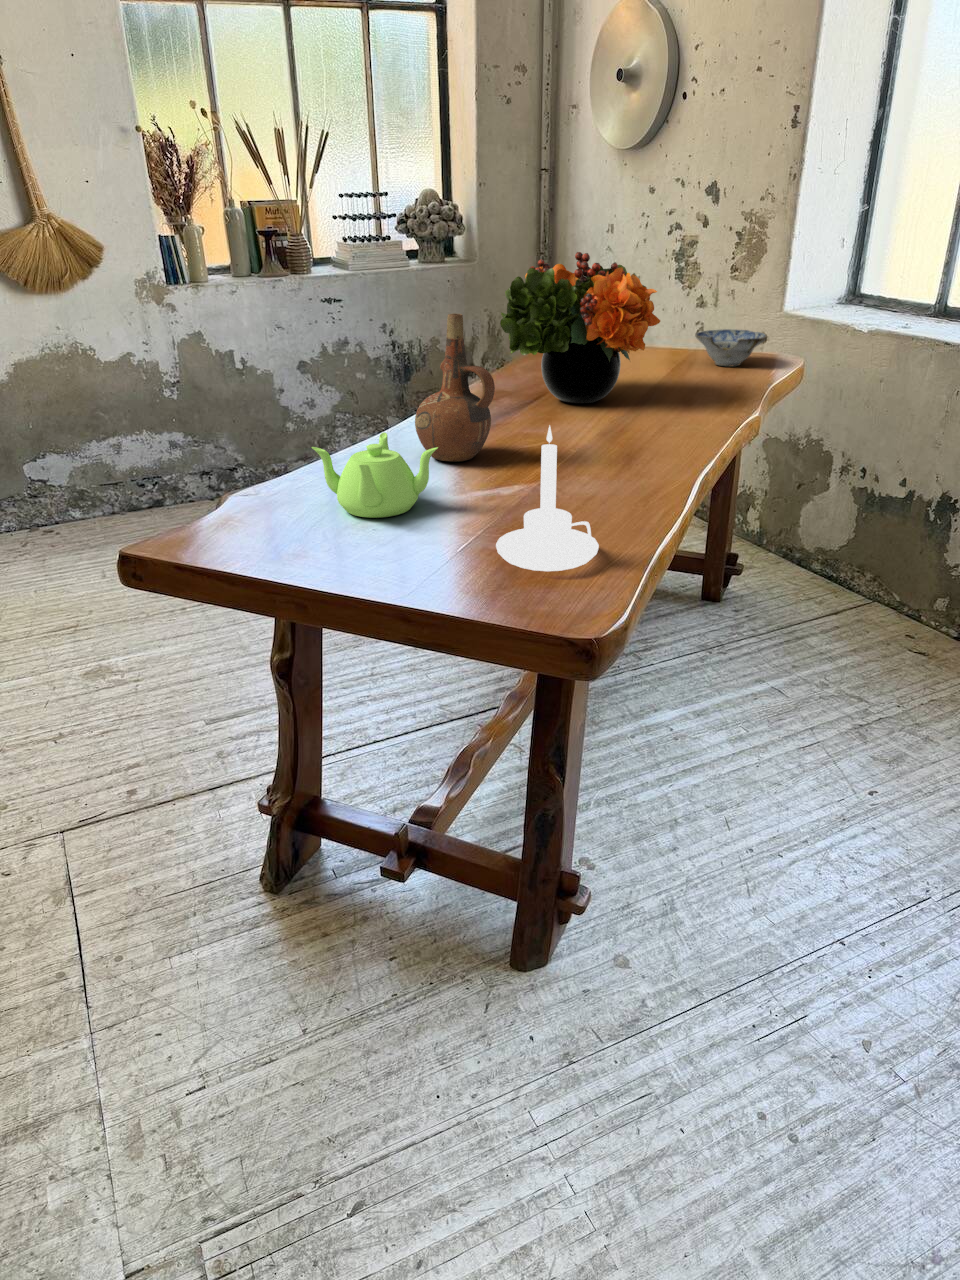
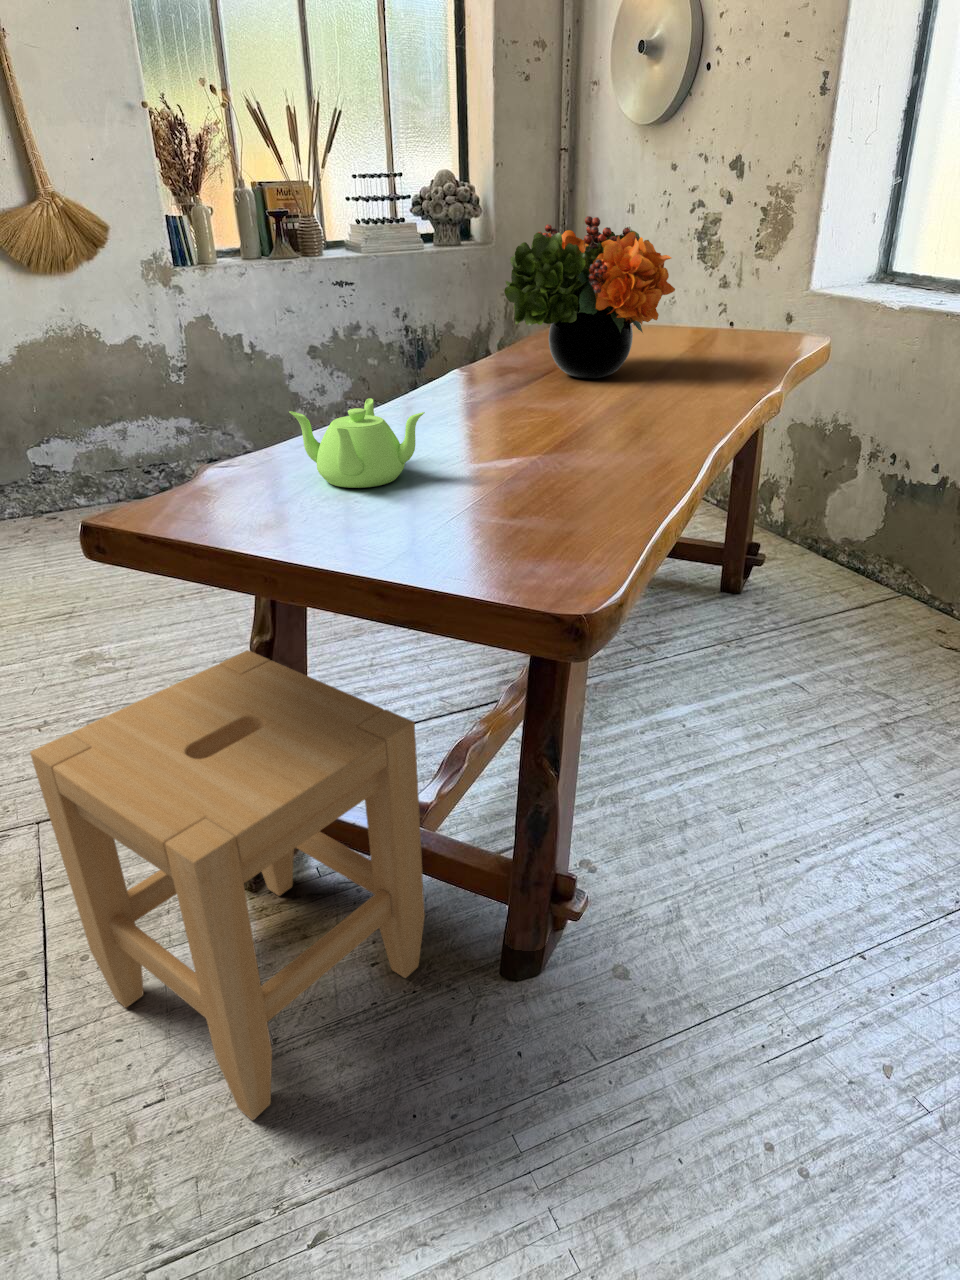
ceramic pitcher: present [415,313,495,461] -> none [408,273,492,433]
ceramic bowl: present [695,329,767,367] -> none [715,305,791,344]
candle holder: present [496,425,599,571] -> none [482,379,595,542]
stool: none [79,668,440,1104] -> present [30,650,425,1120]

